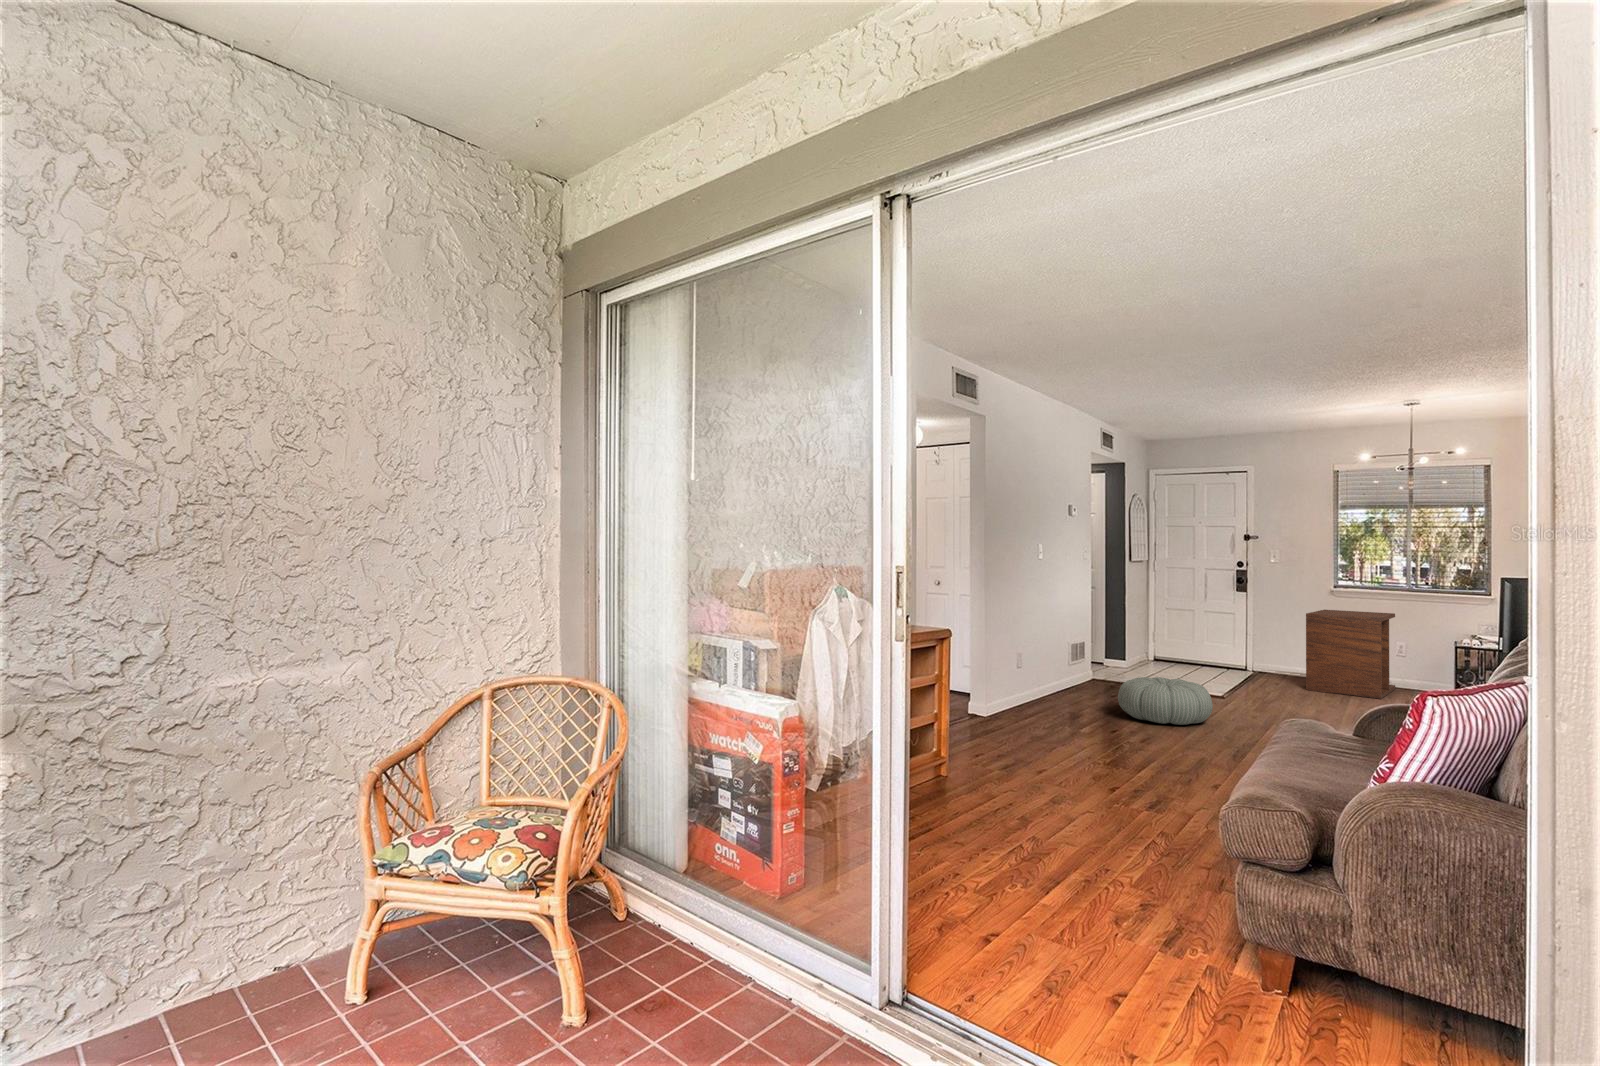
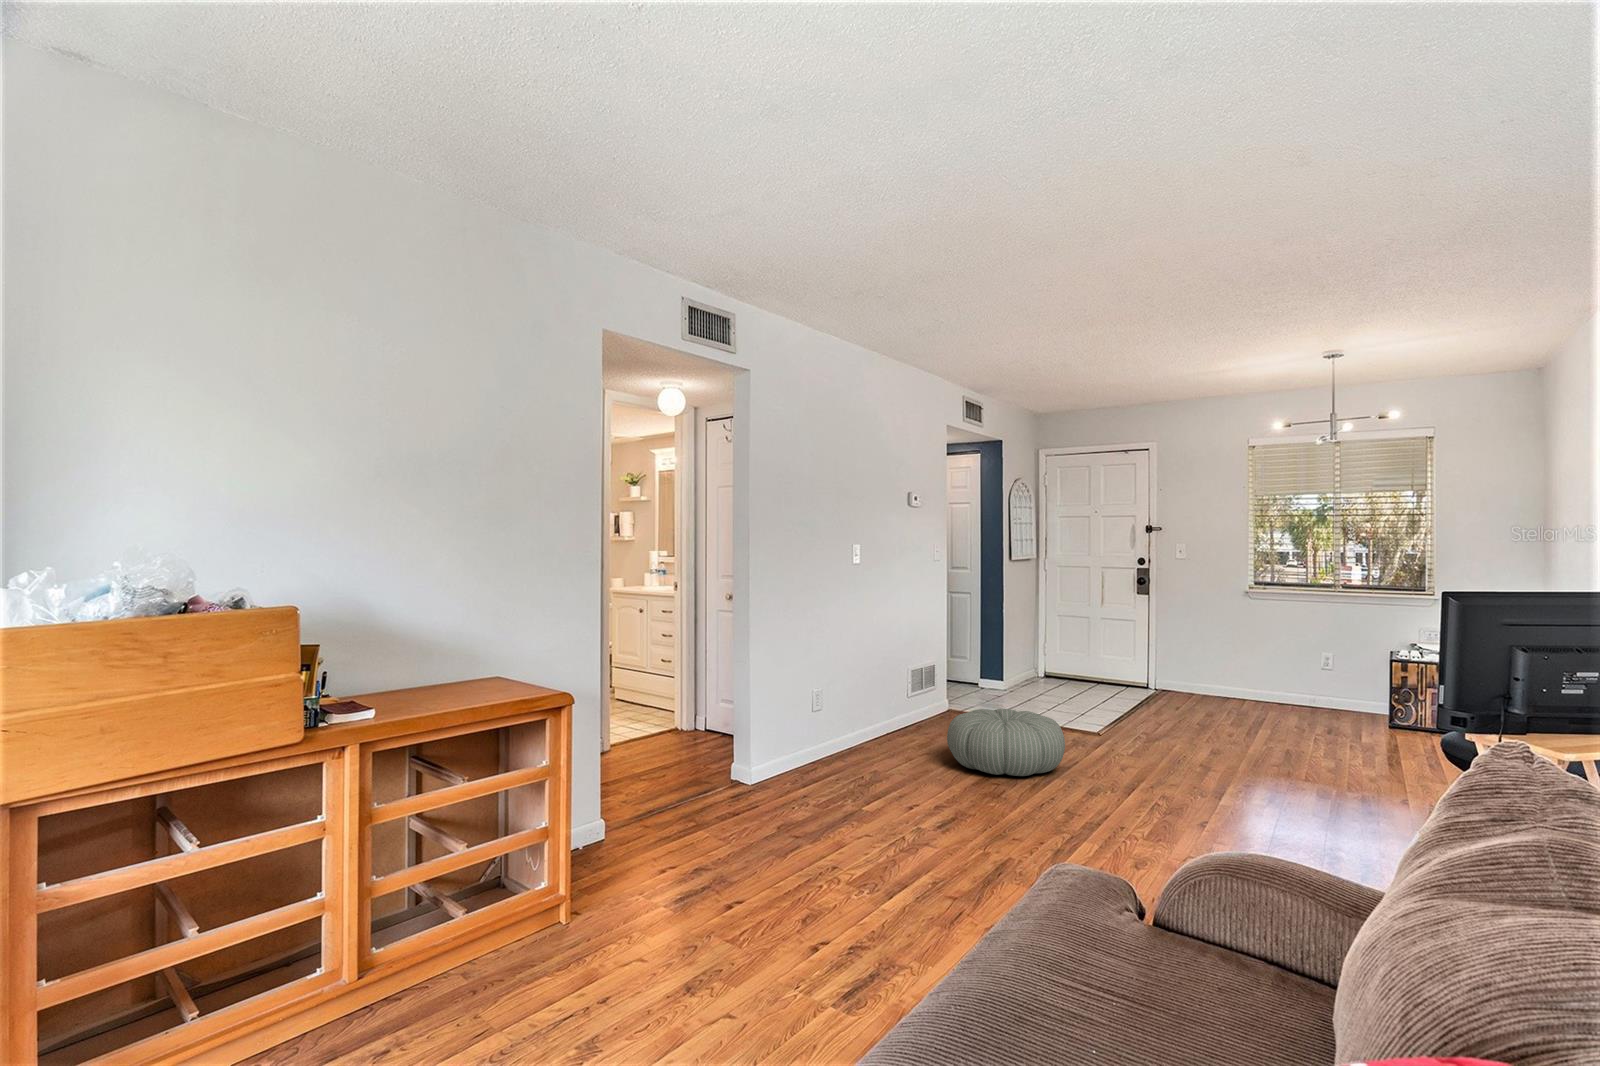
side table: present [1306,610,1395,699] -> none [1209,614,1322,727]

